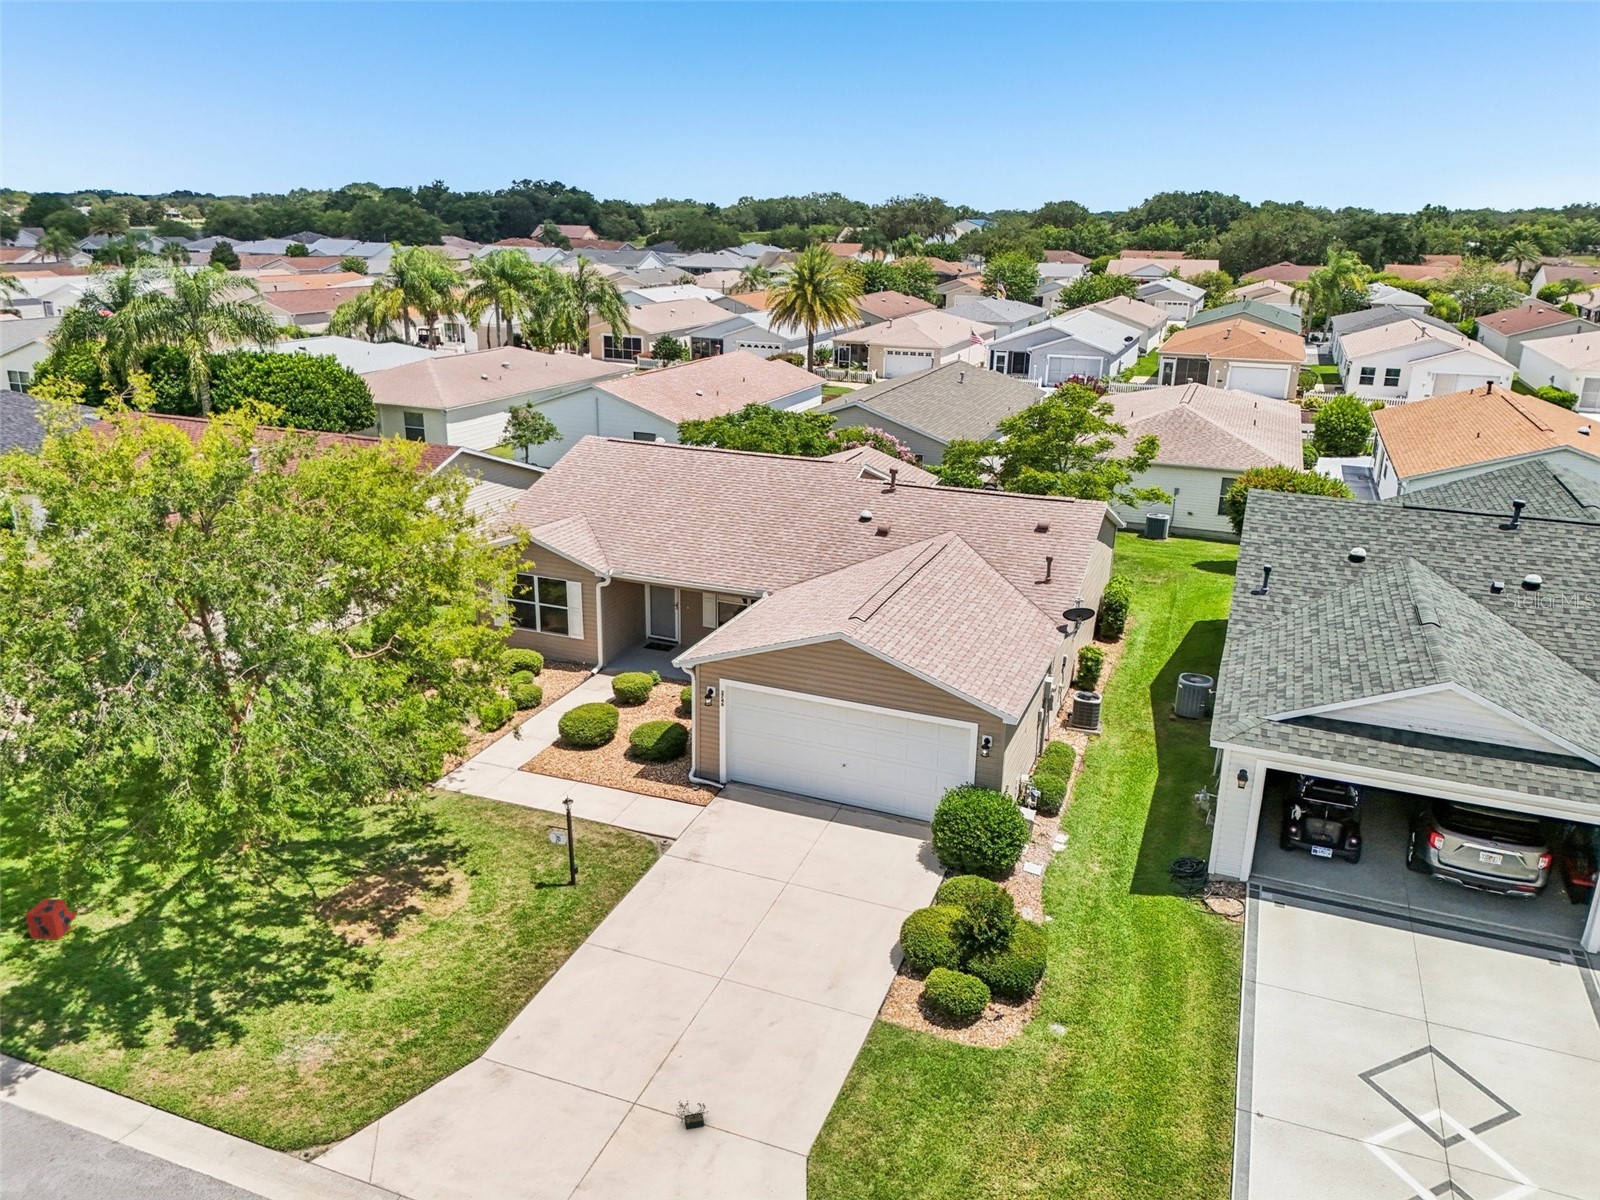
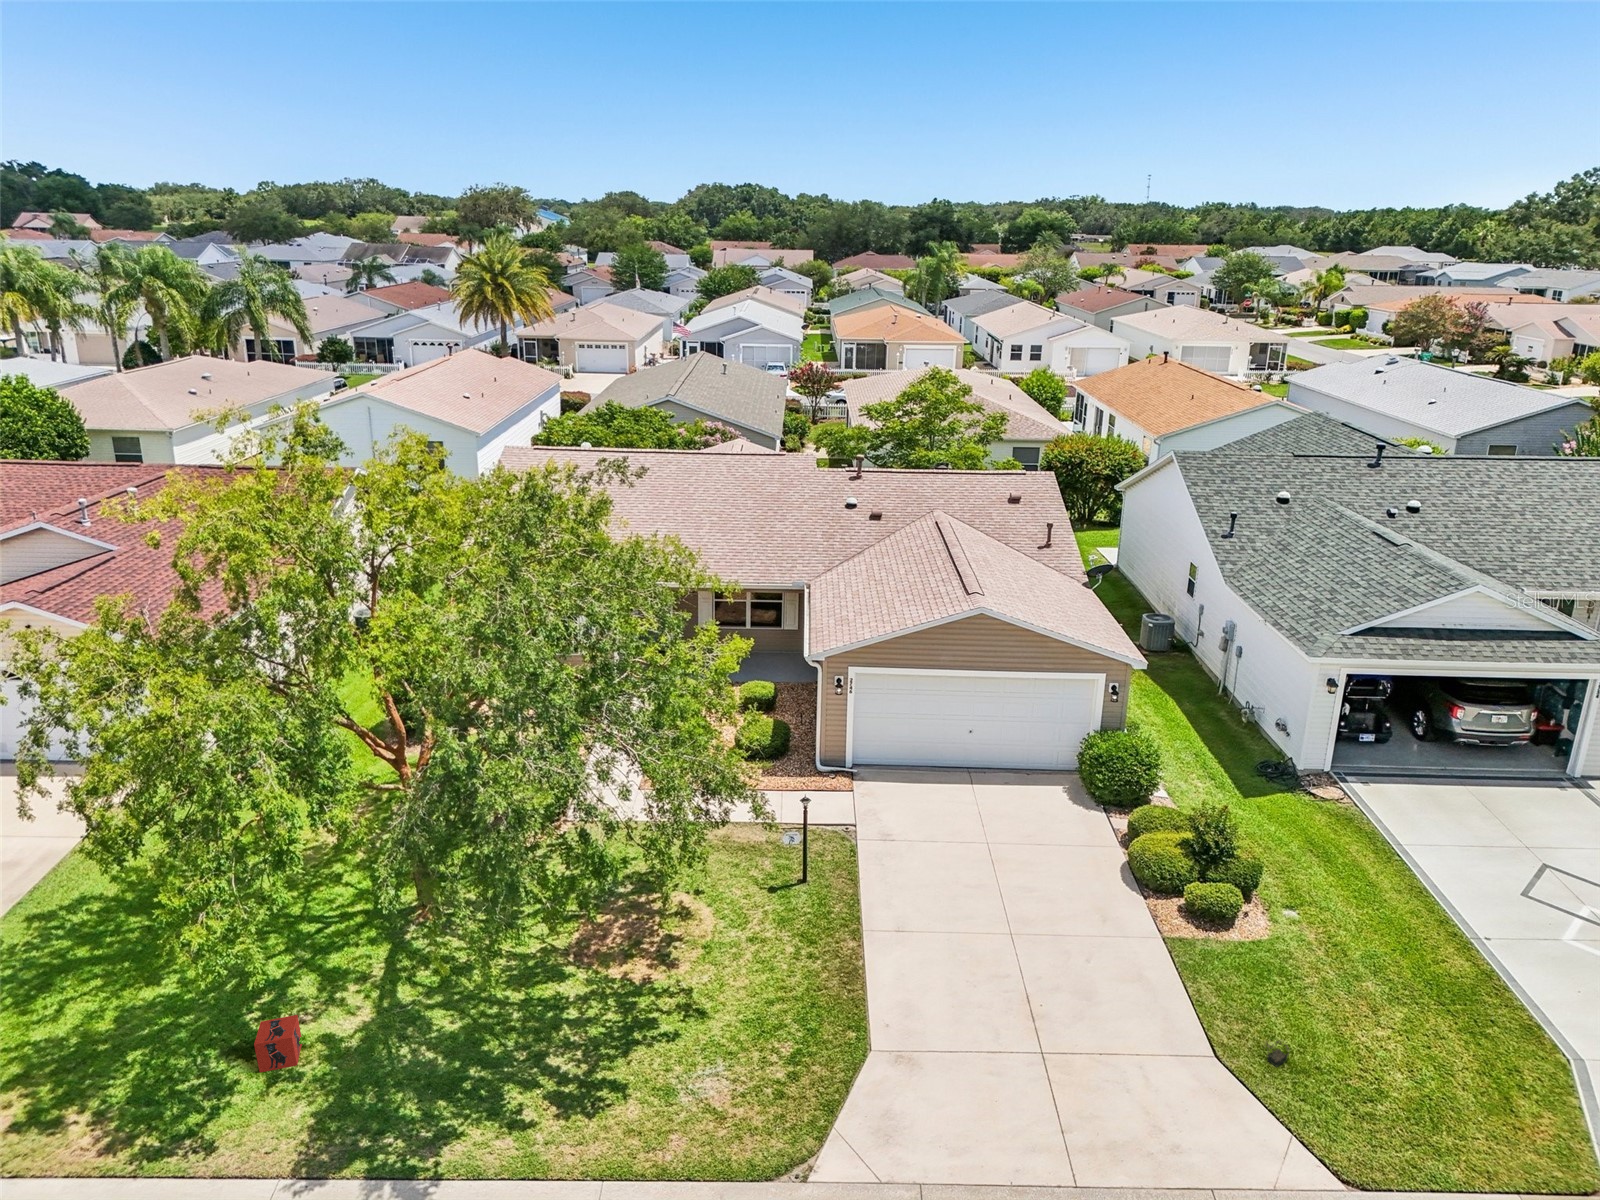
decorative plant: present [676,1101,708,1130] -> present [1267,1042,1288,1067]

